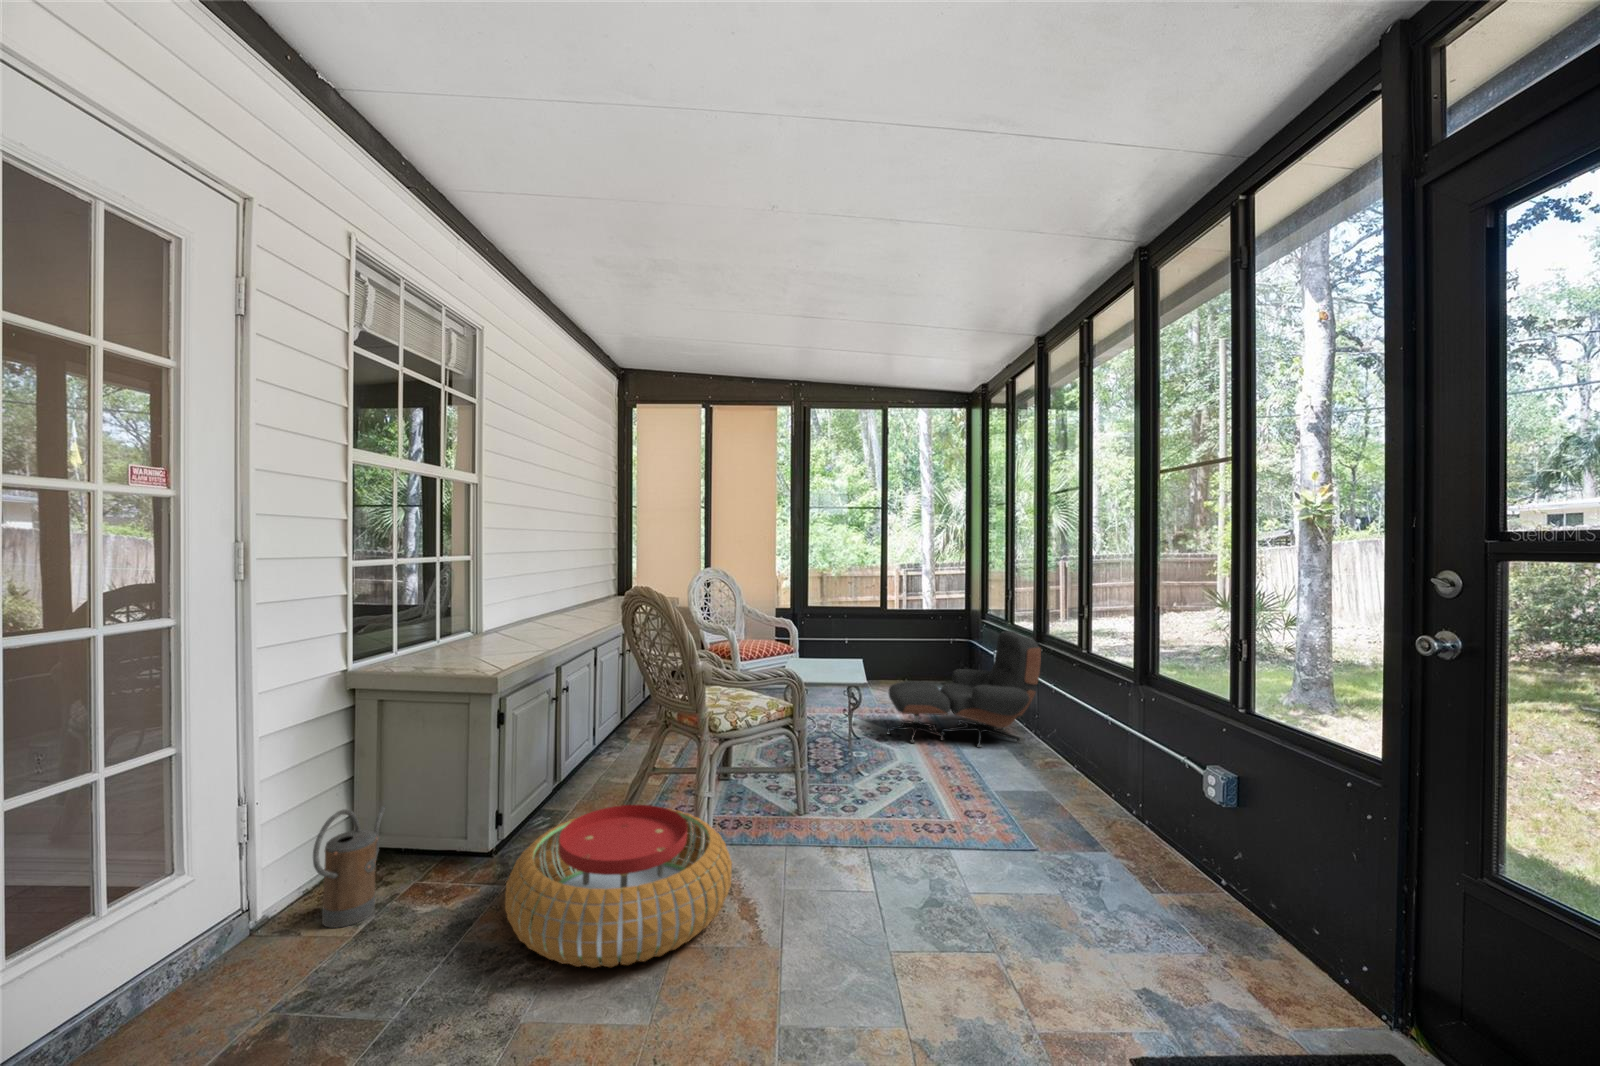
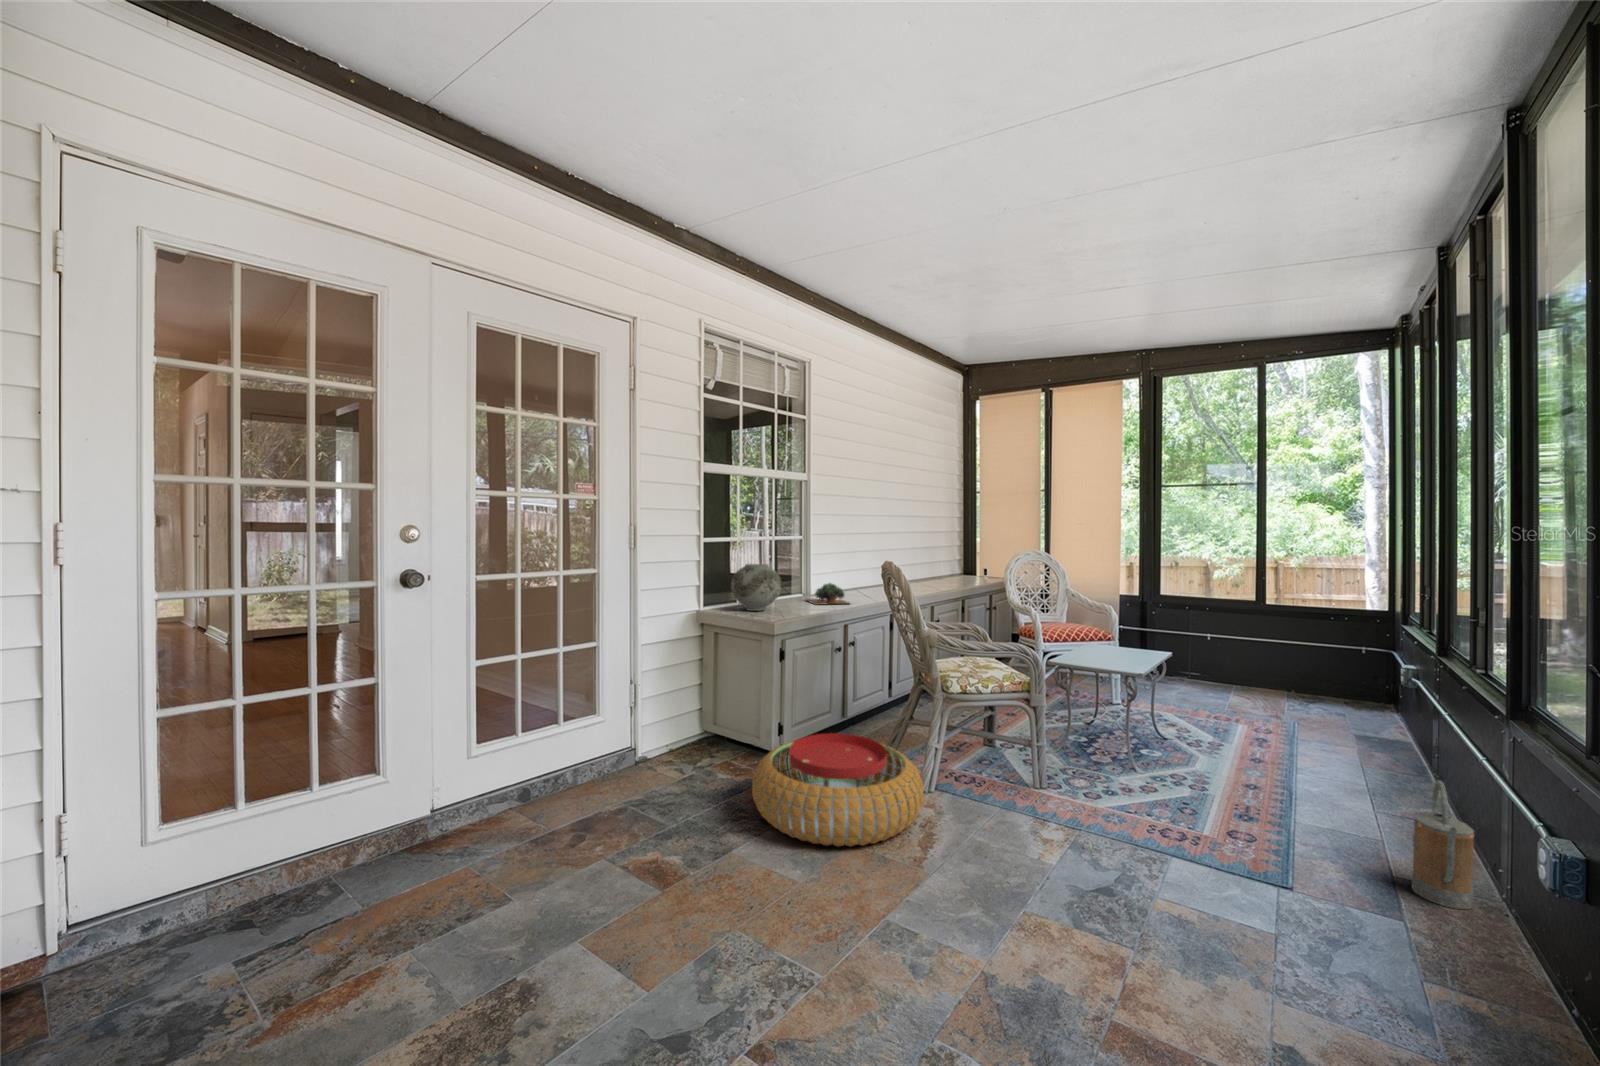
vase: none [401,596,481,663] -> present [731,564,781,611]
succulent plant: none [491,615,556,645] -> present [809,583,849,605]
lounge chair: present [887,631,1041,748] -> none [1212,642,1458,796]
watering can: present [313,806,386,928] -> present [1412,781,1474,909]

